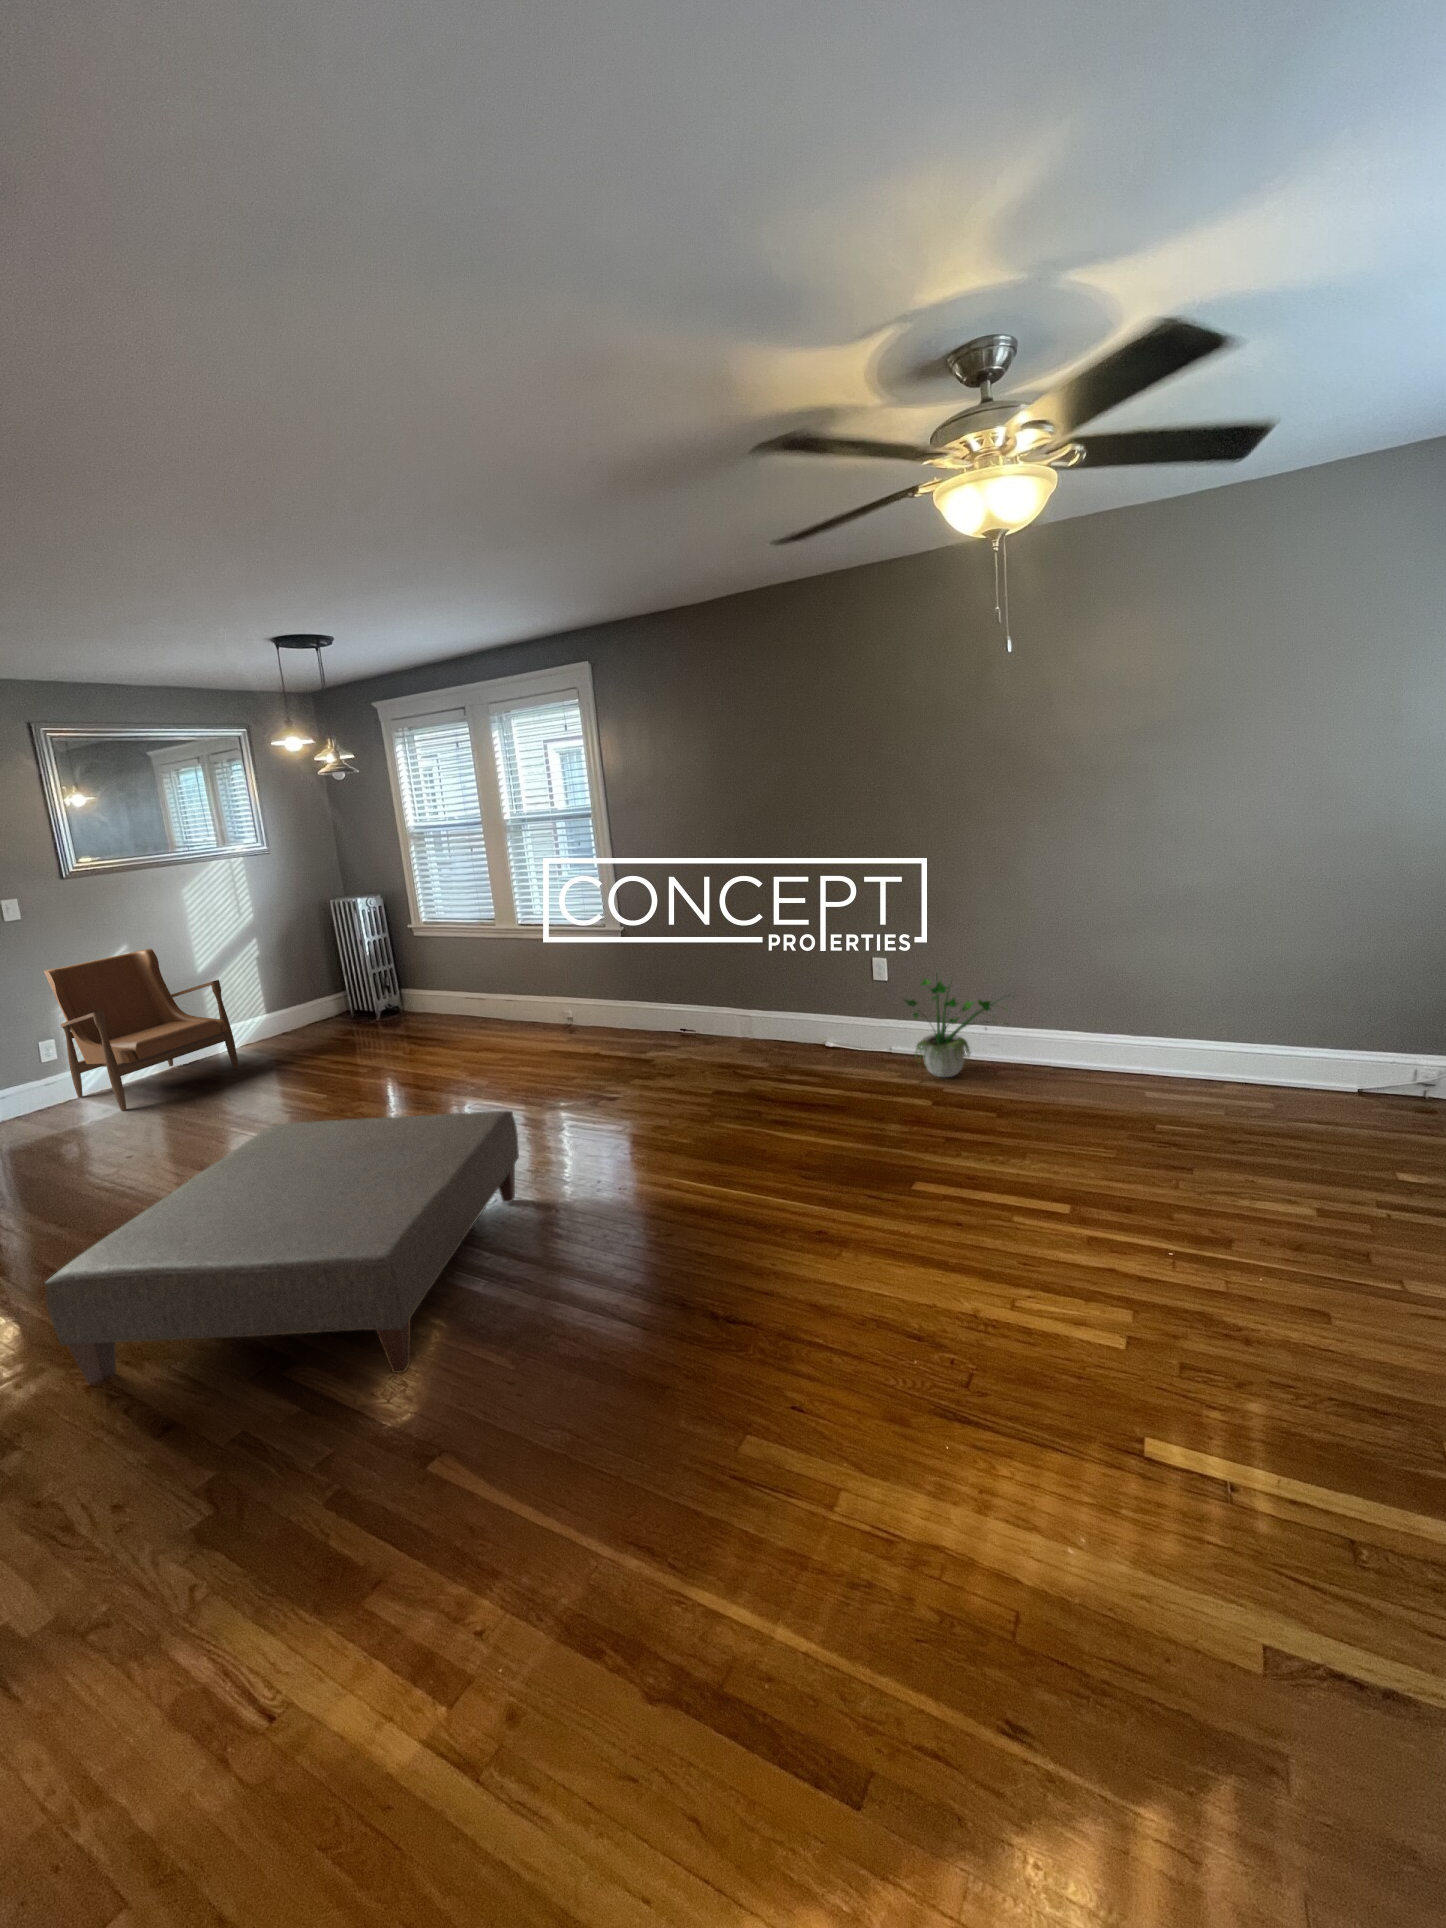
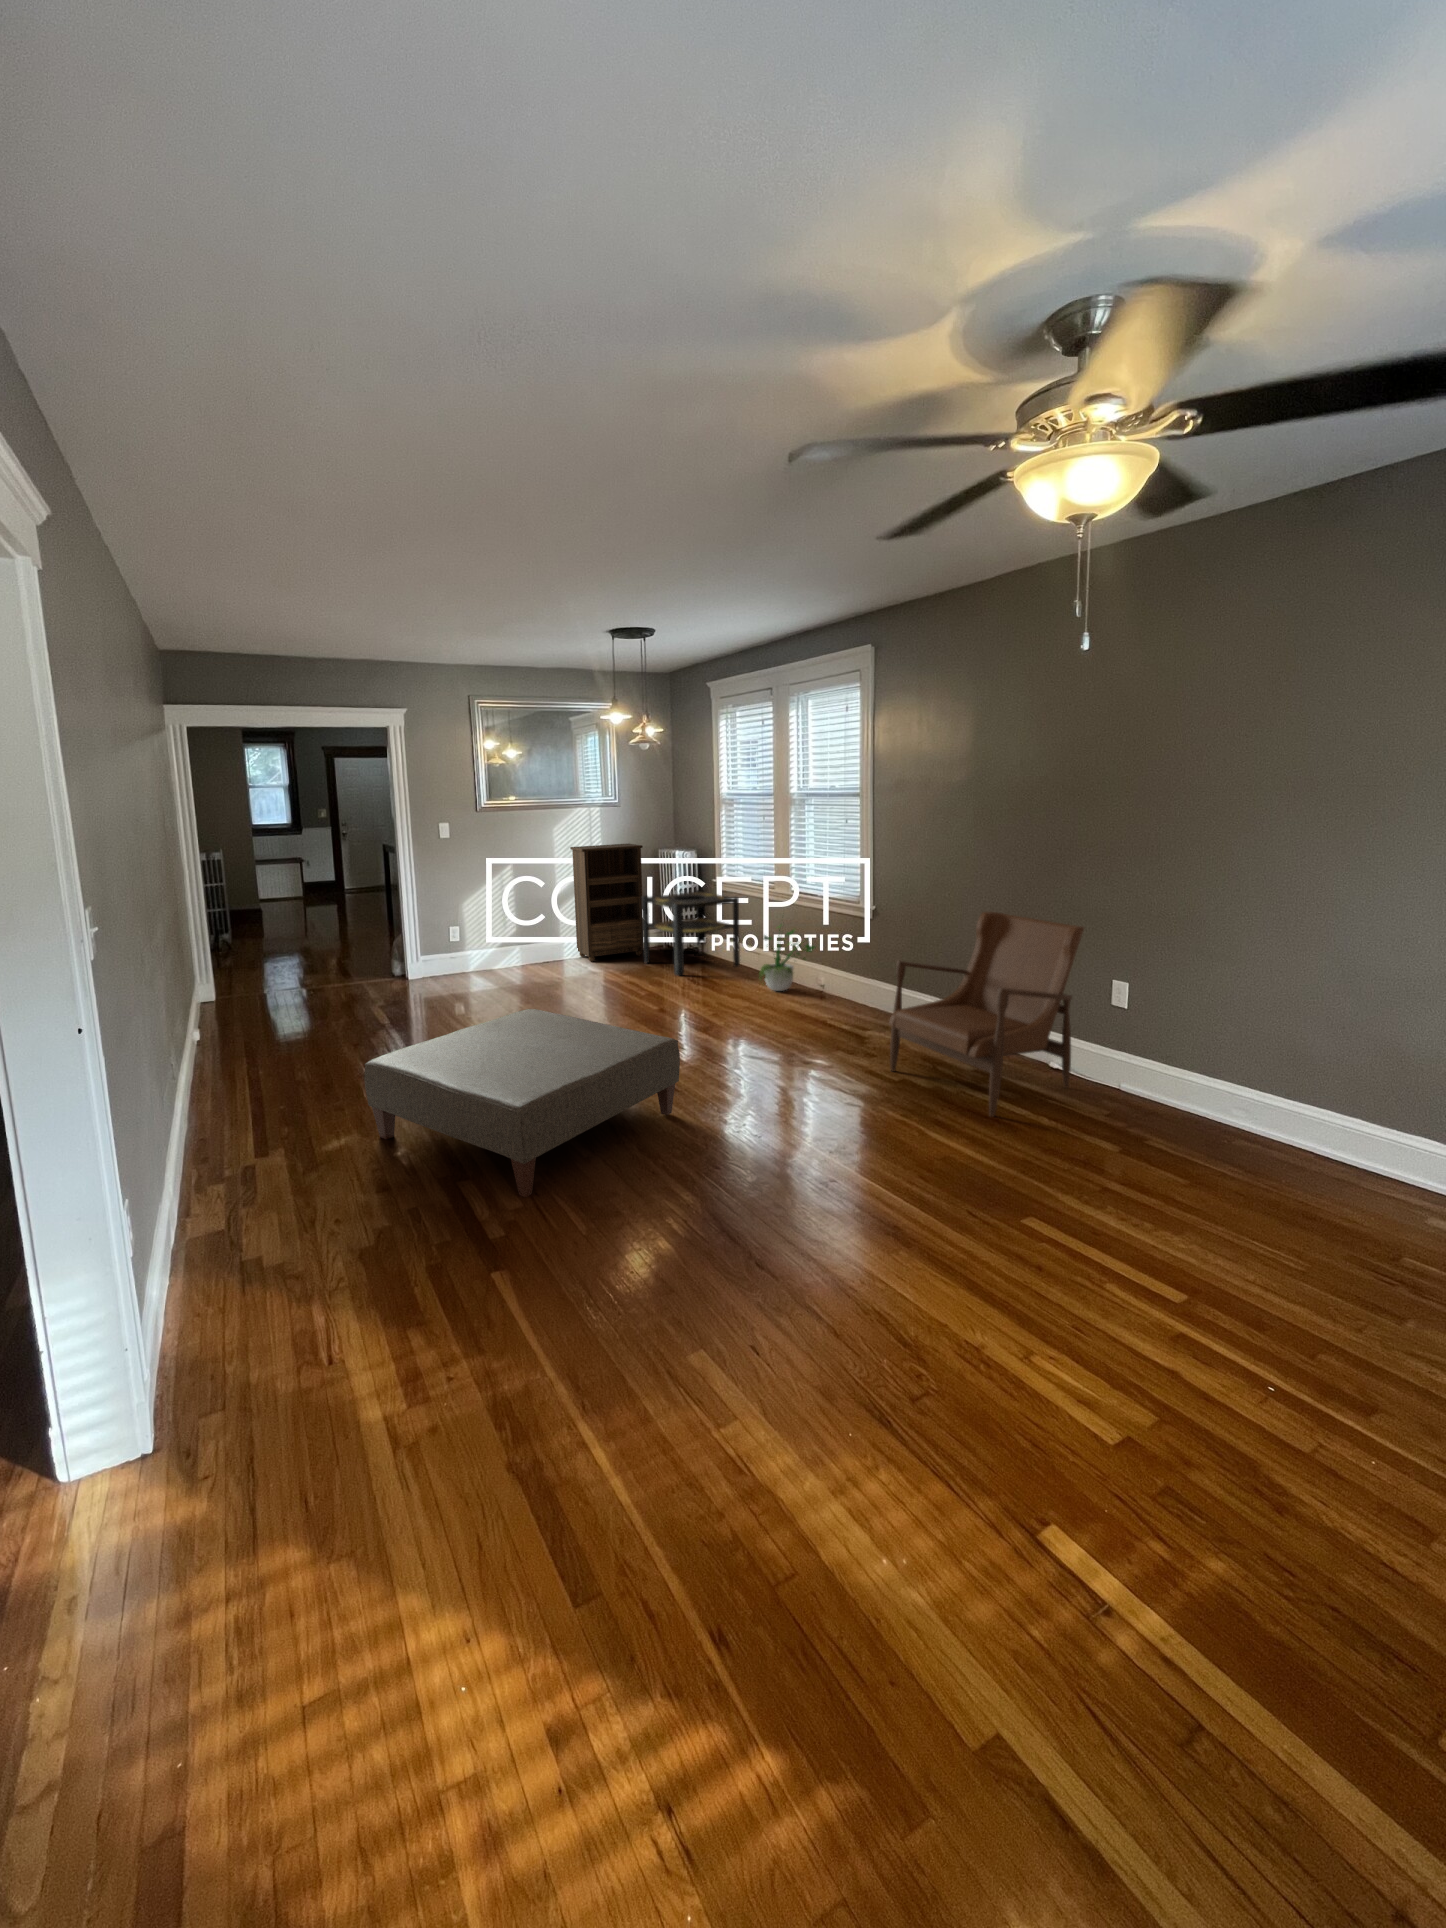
bookshelf: none [210,896,334,1049] -> present [570,844,644,962]
side table: none [327,938,464,1042] -> present [642,890,740,976]
armchair: present [44,949,238,1111] -> present [889,912,1084,1117]
potted plant: present [905,978,1014,1077] -> present [759,927,814,991]

